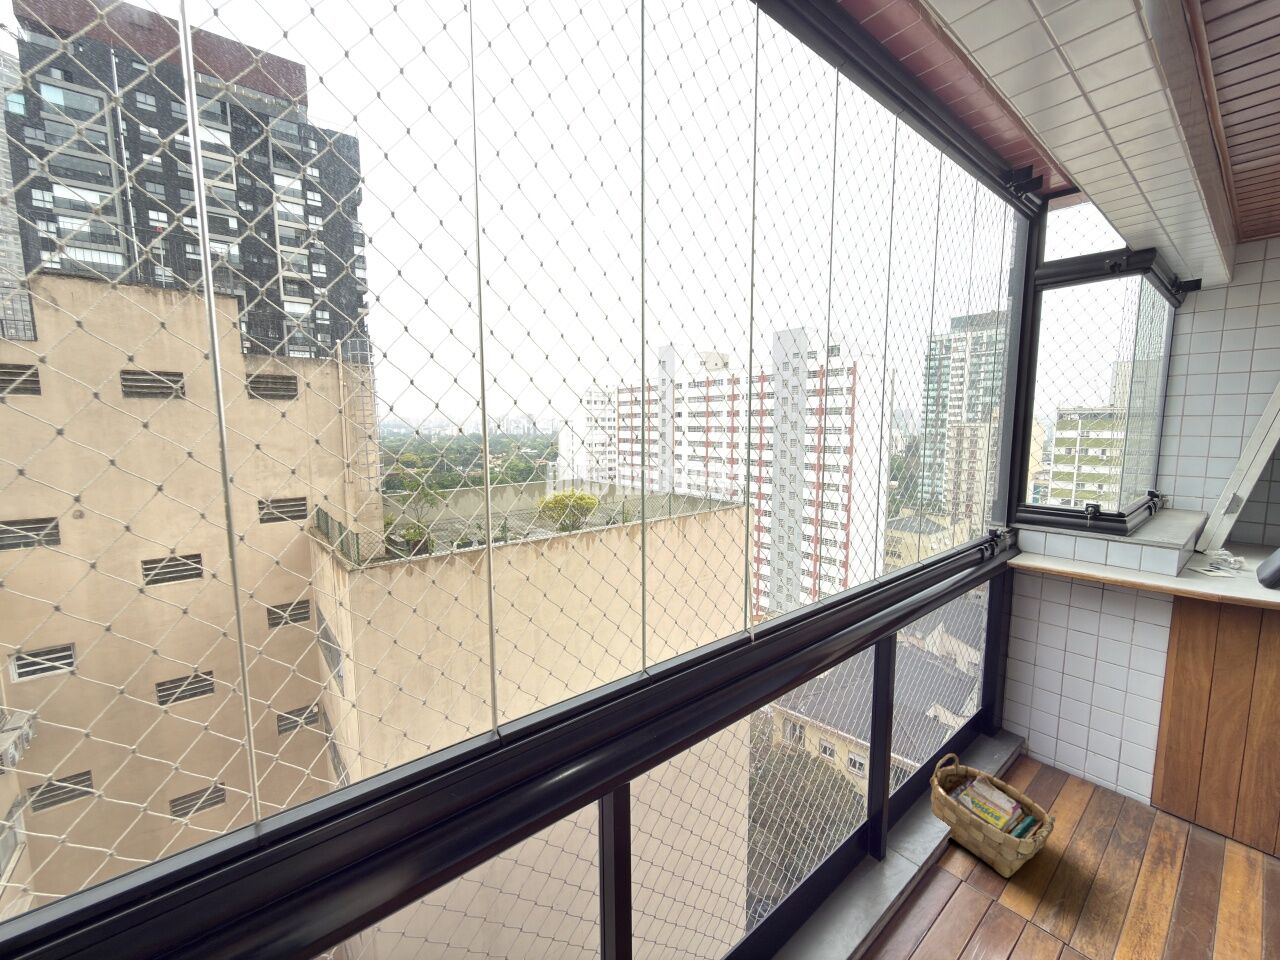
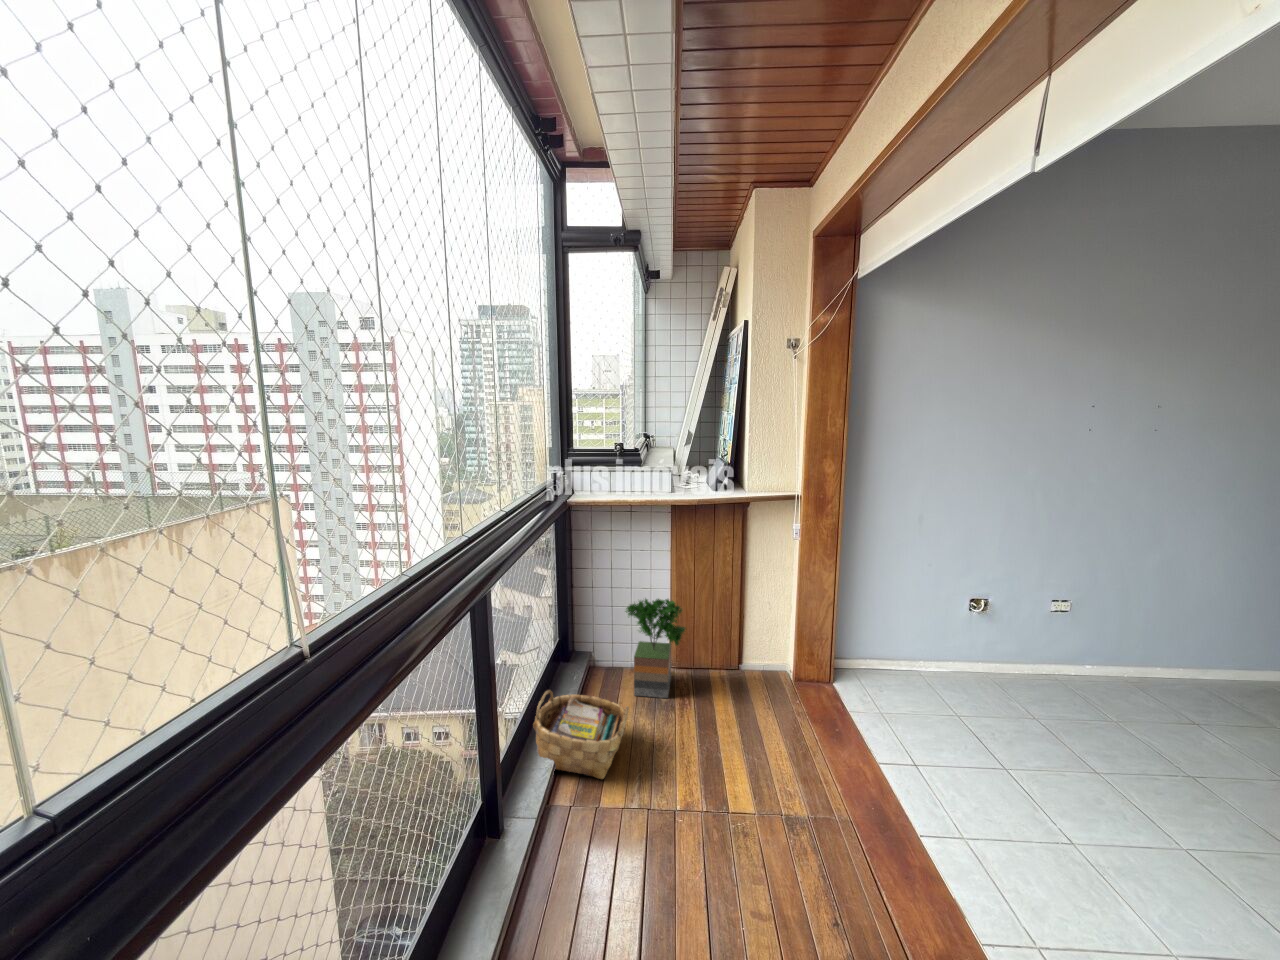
potted tree: none [1075,699,1181,842] -> present [625,599,685,698]

